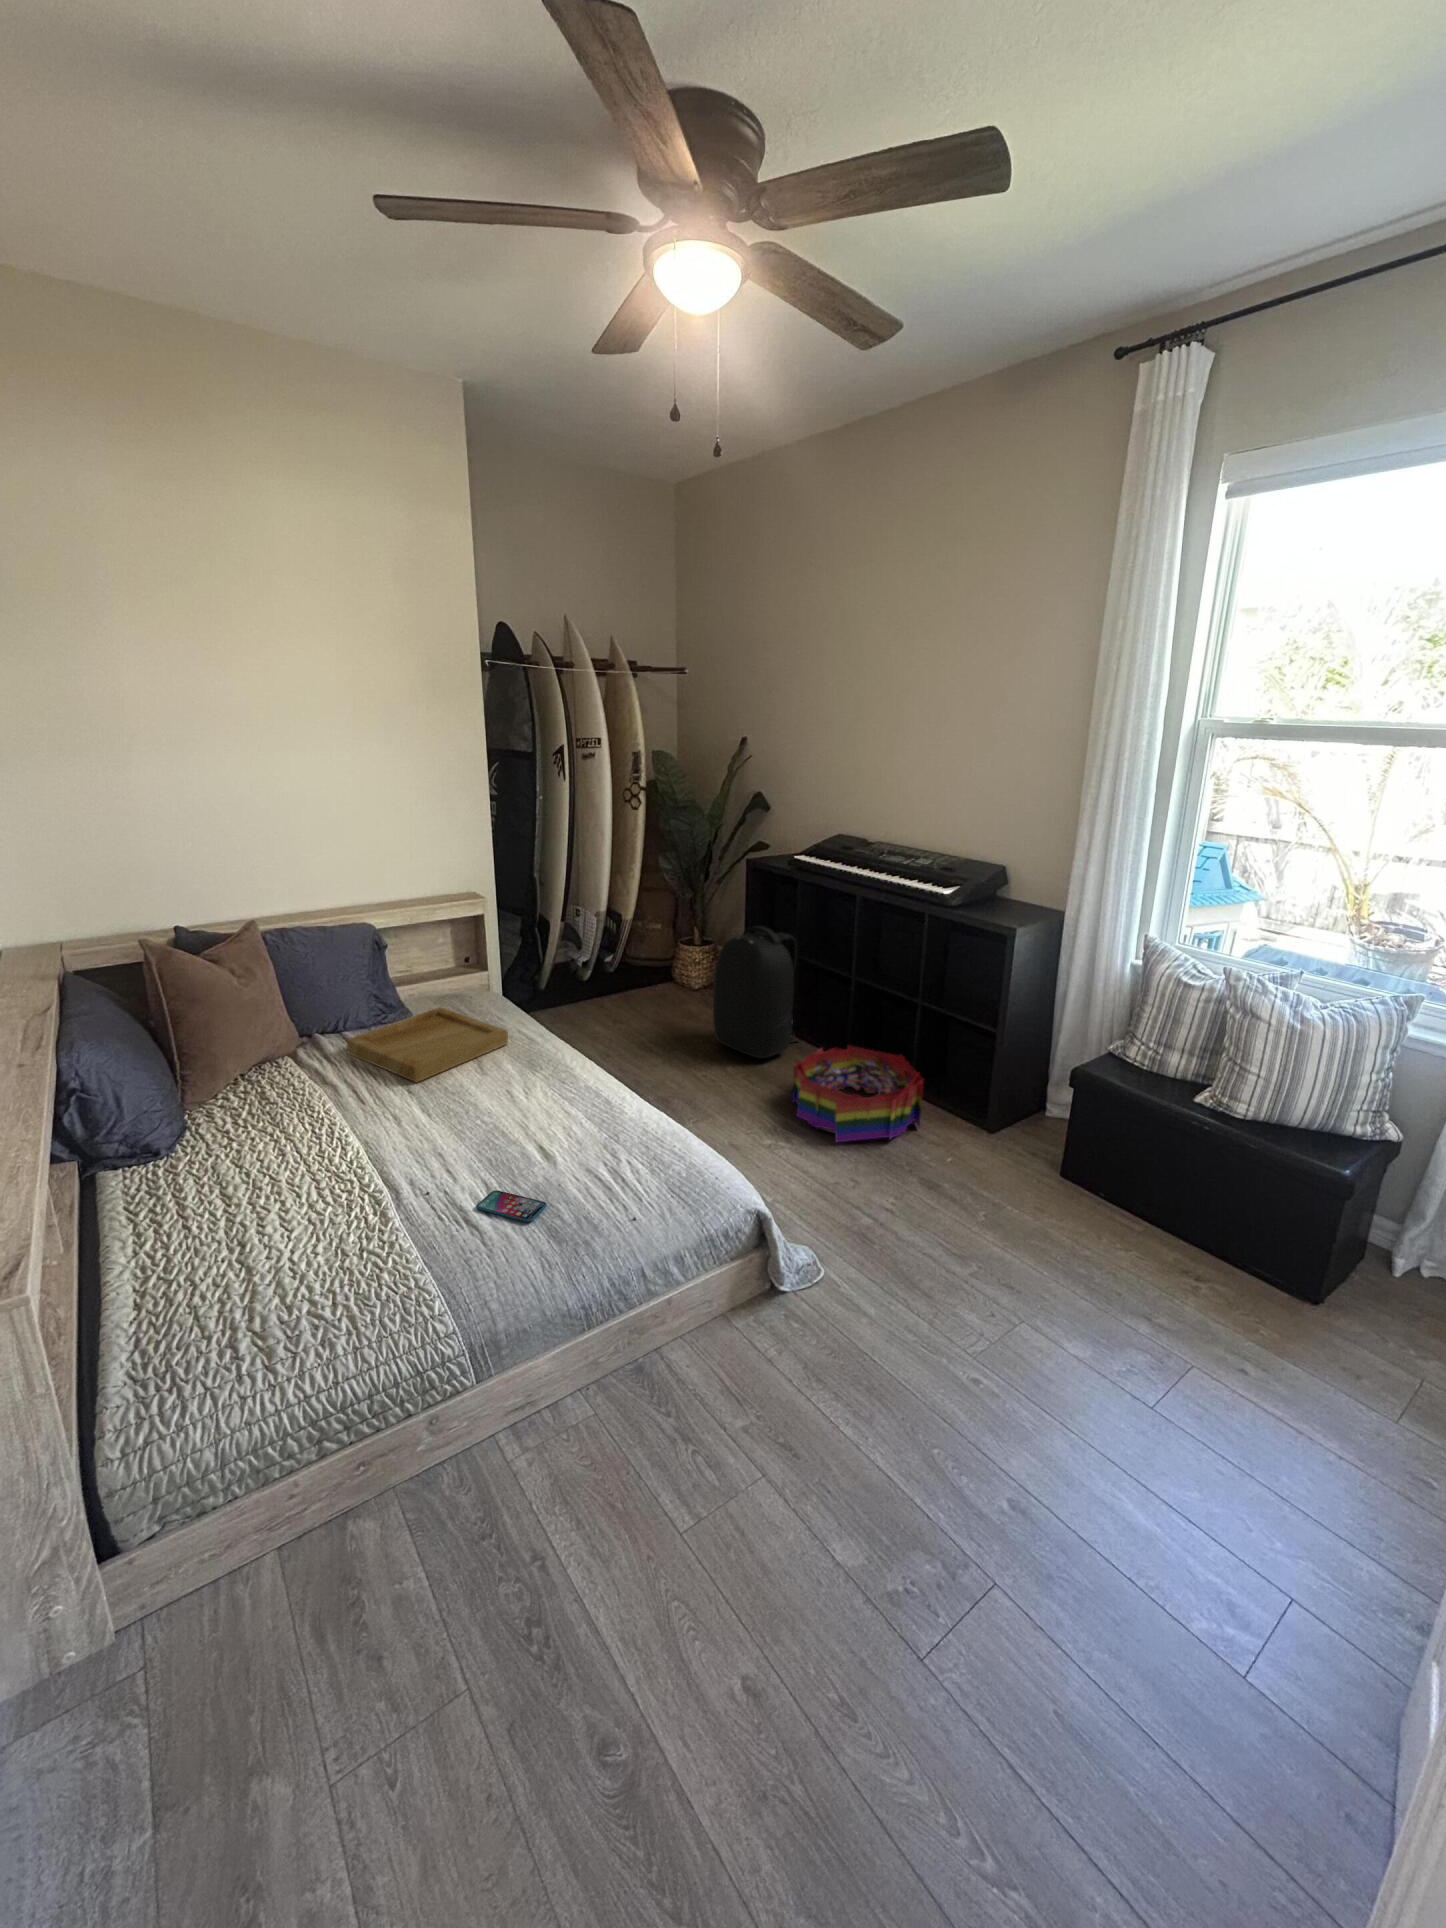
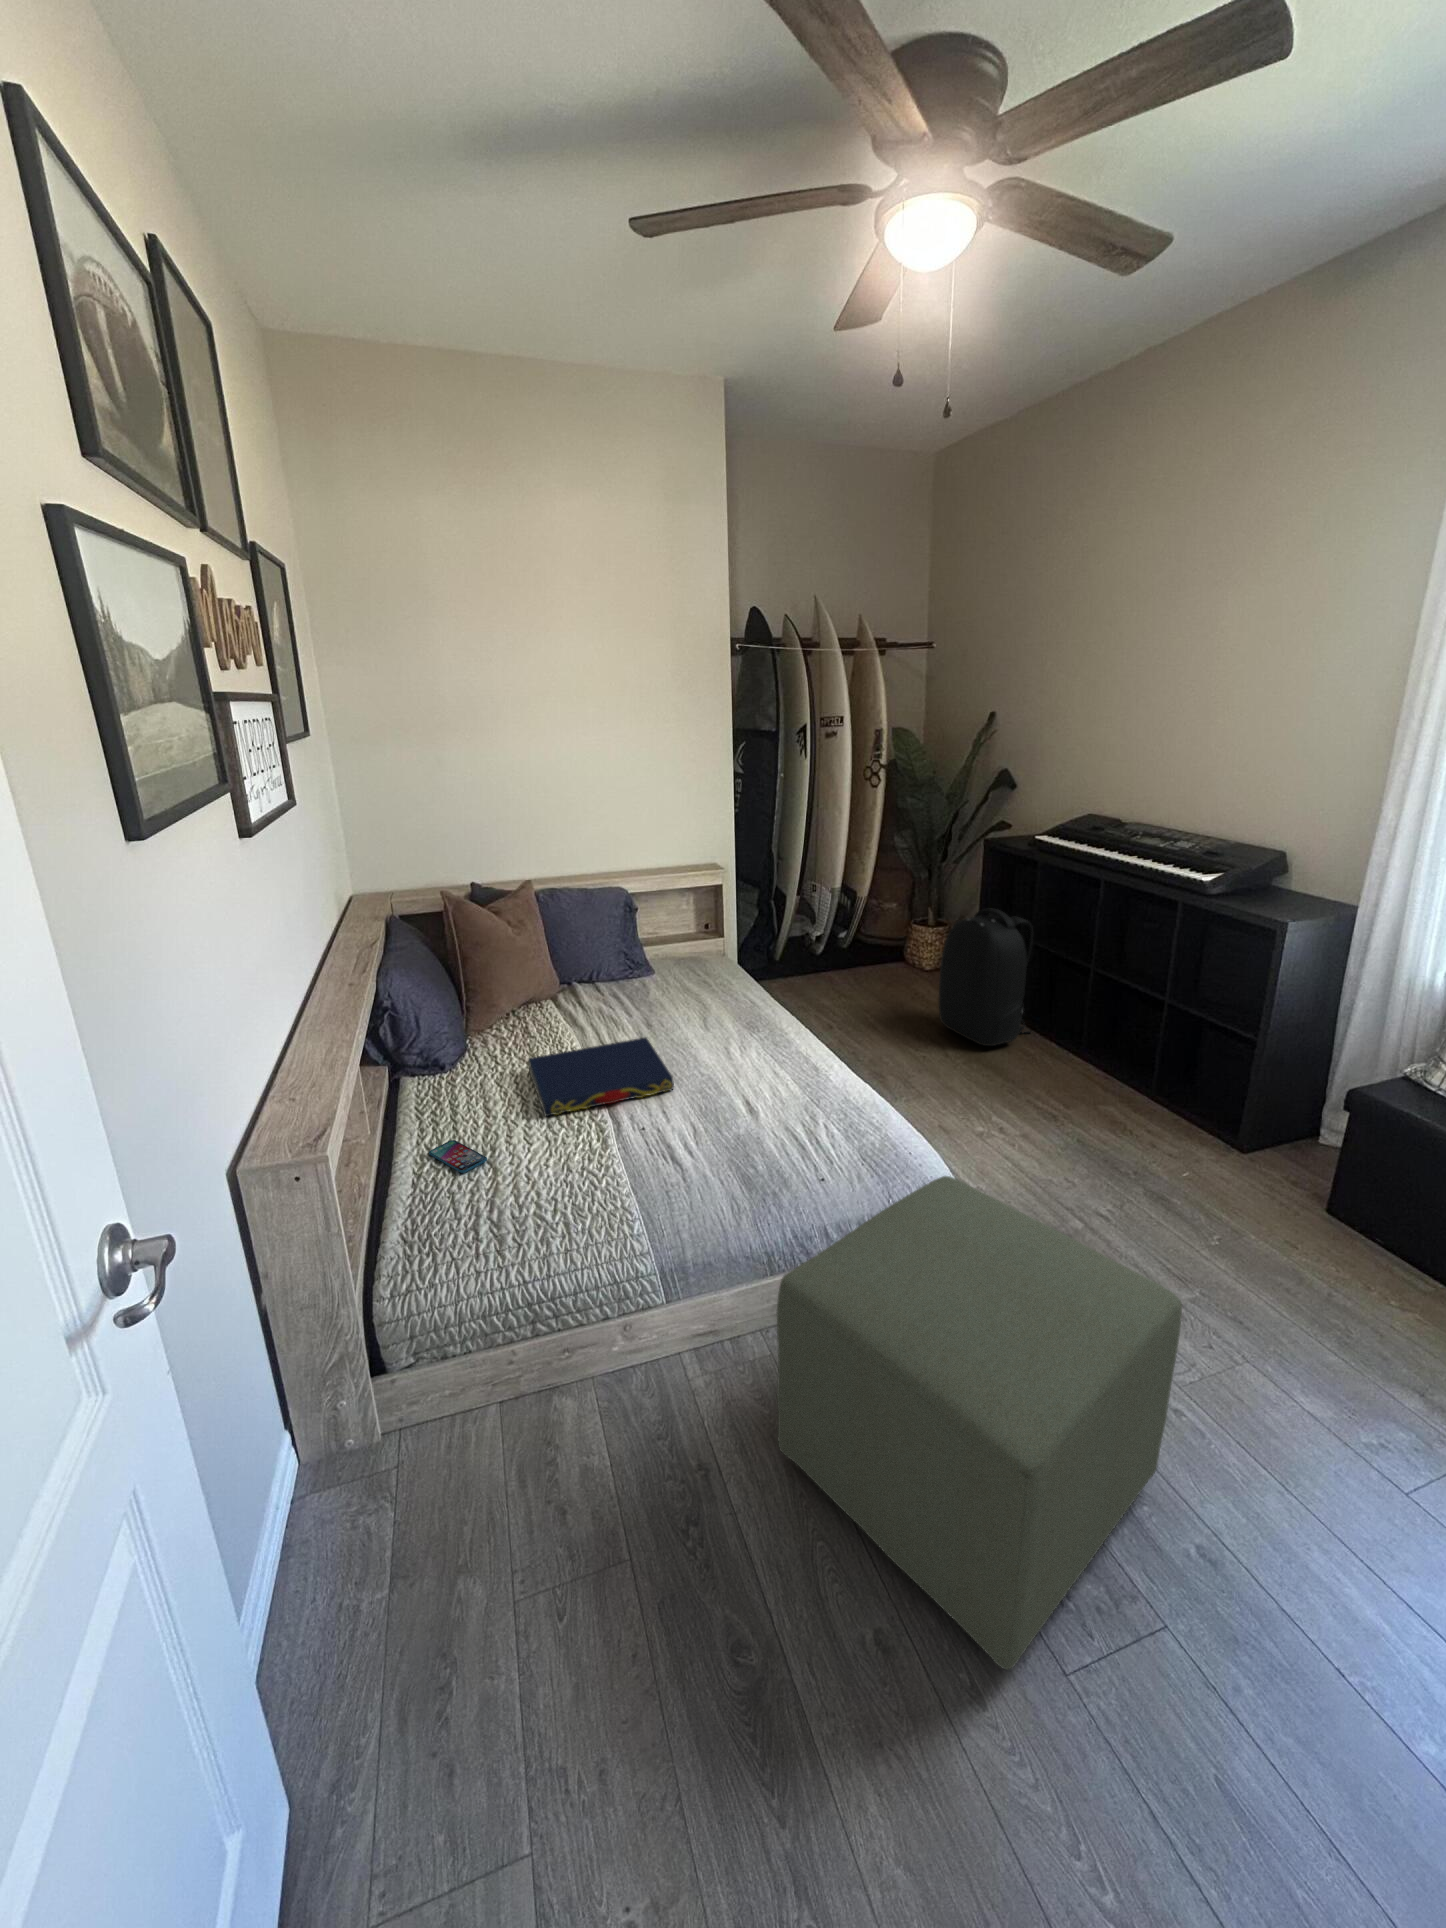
tray: present [347,1007,508,1082] -> none [595,967,732,1032]
storage bin: present [792,1046,924,1142] -> none [1013,1040,1166,1146]
book: none [274,1089,458,1195] -> present [528,1037,674,1116]
smartphone: present [476,1190,547,1222] -> present [429,1140,487,1173]
ottoman: none [613,1196,985,1676] -> present [777,1176,1182,1670]

